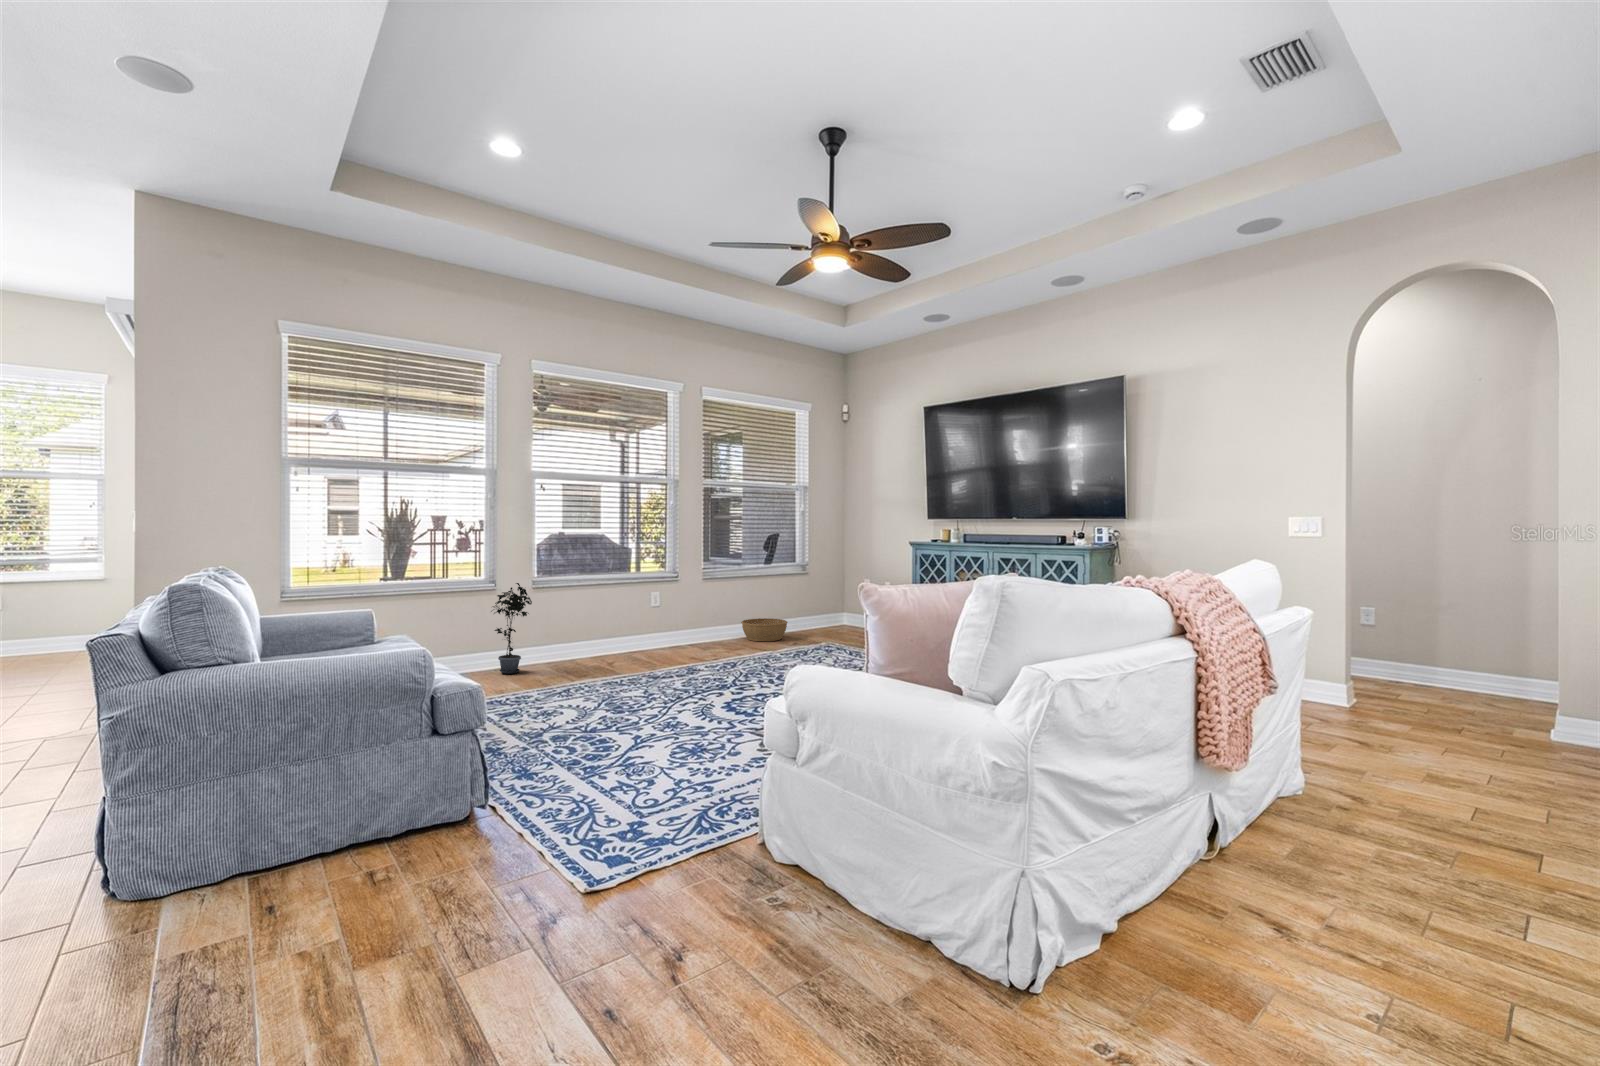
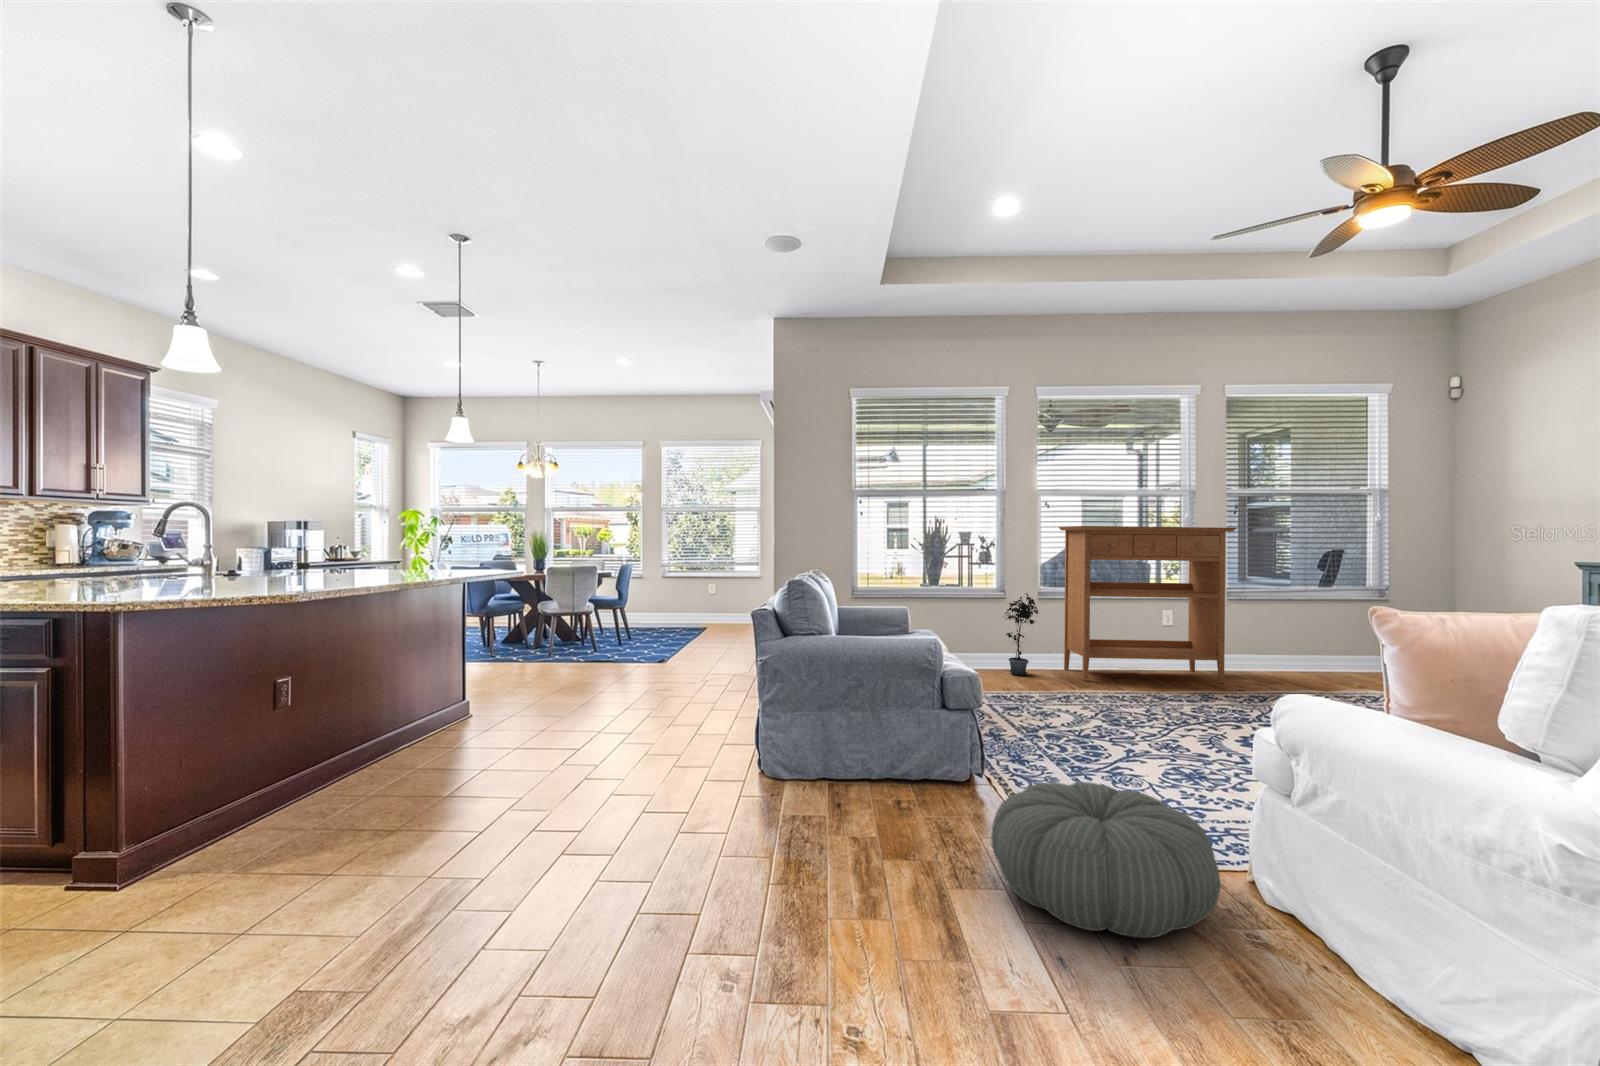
console table: none [551,509,713,670] -> present [1059,526,1237,683]
basket: present [741,618,788,641] -> none [1278,653,1346,681]
pouf: none [512,787,748,962] -> present [991,782,1220,938]

